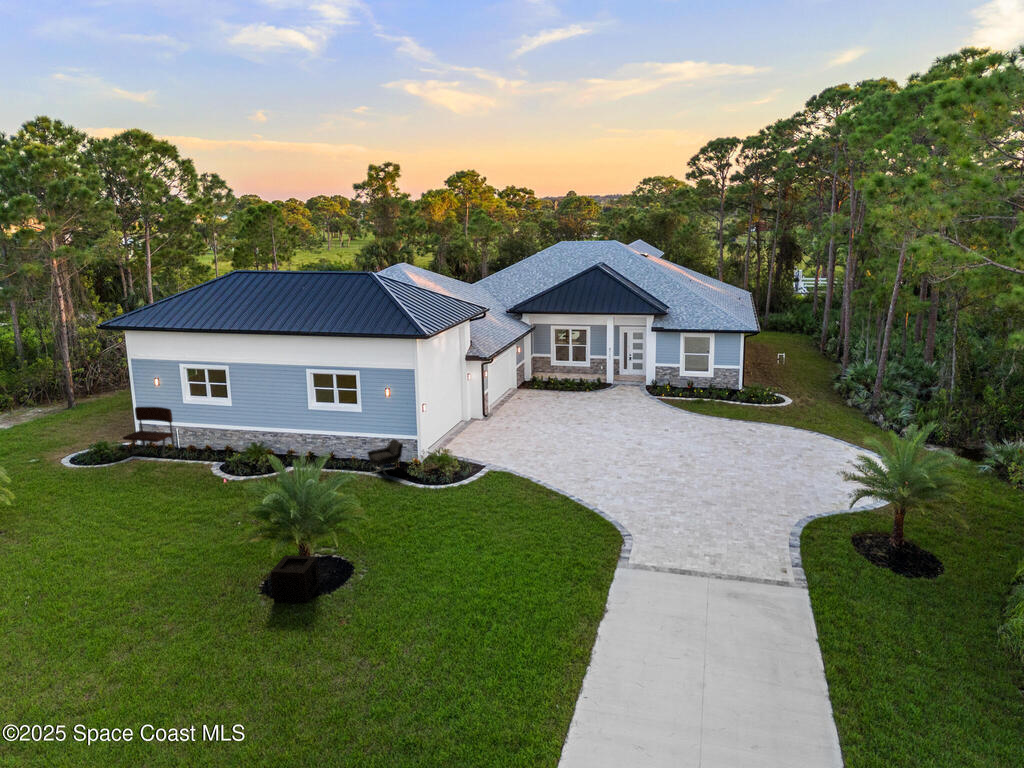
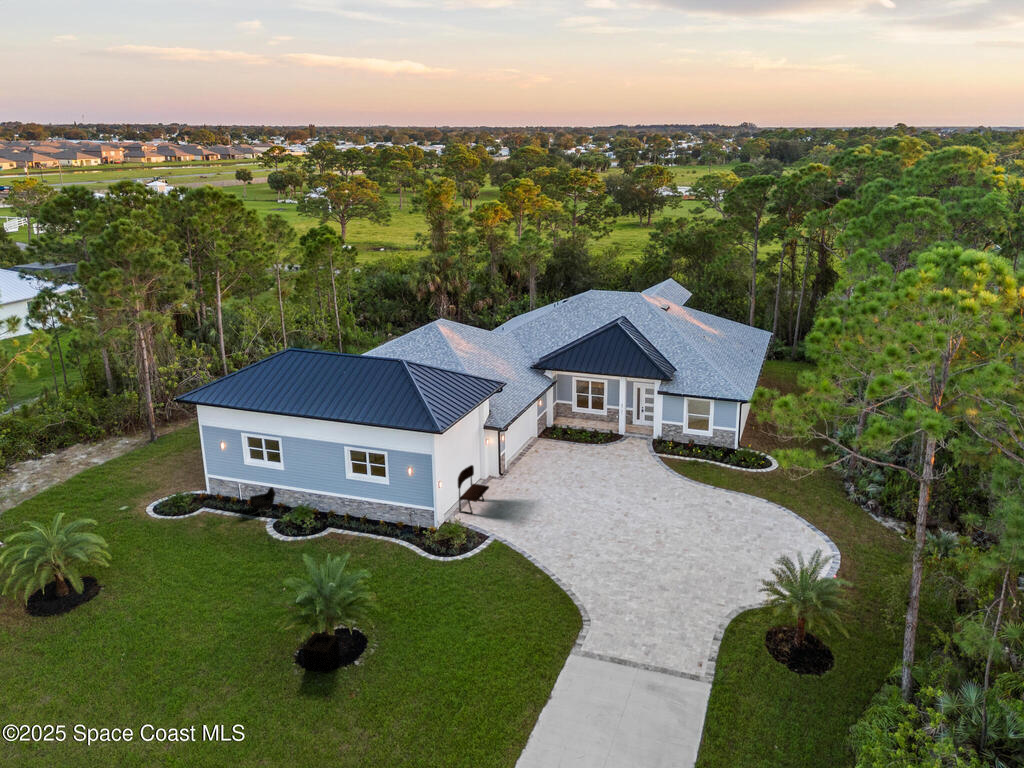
bench: present [123,407,176,457] -> present [458,465,489,514]
lounge chair: present [367,439,403,474] -> present [250,487,275,516]

